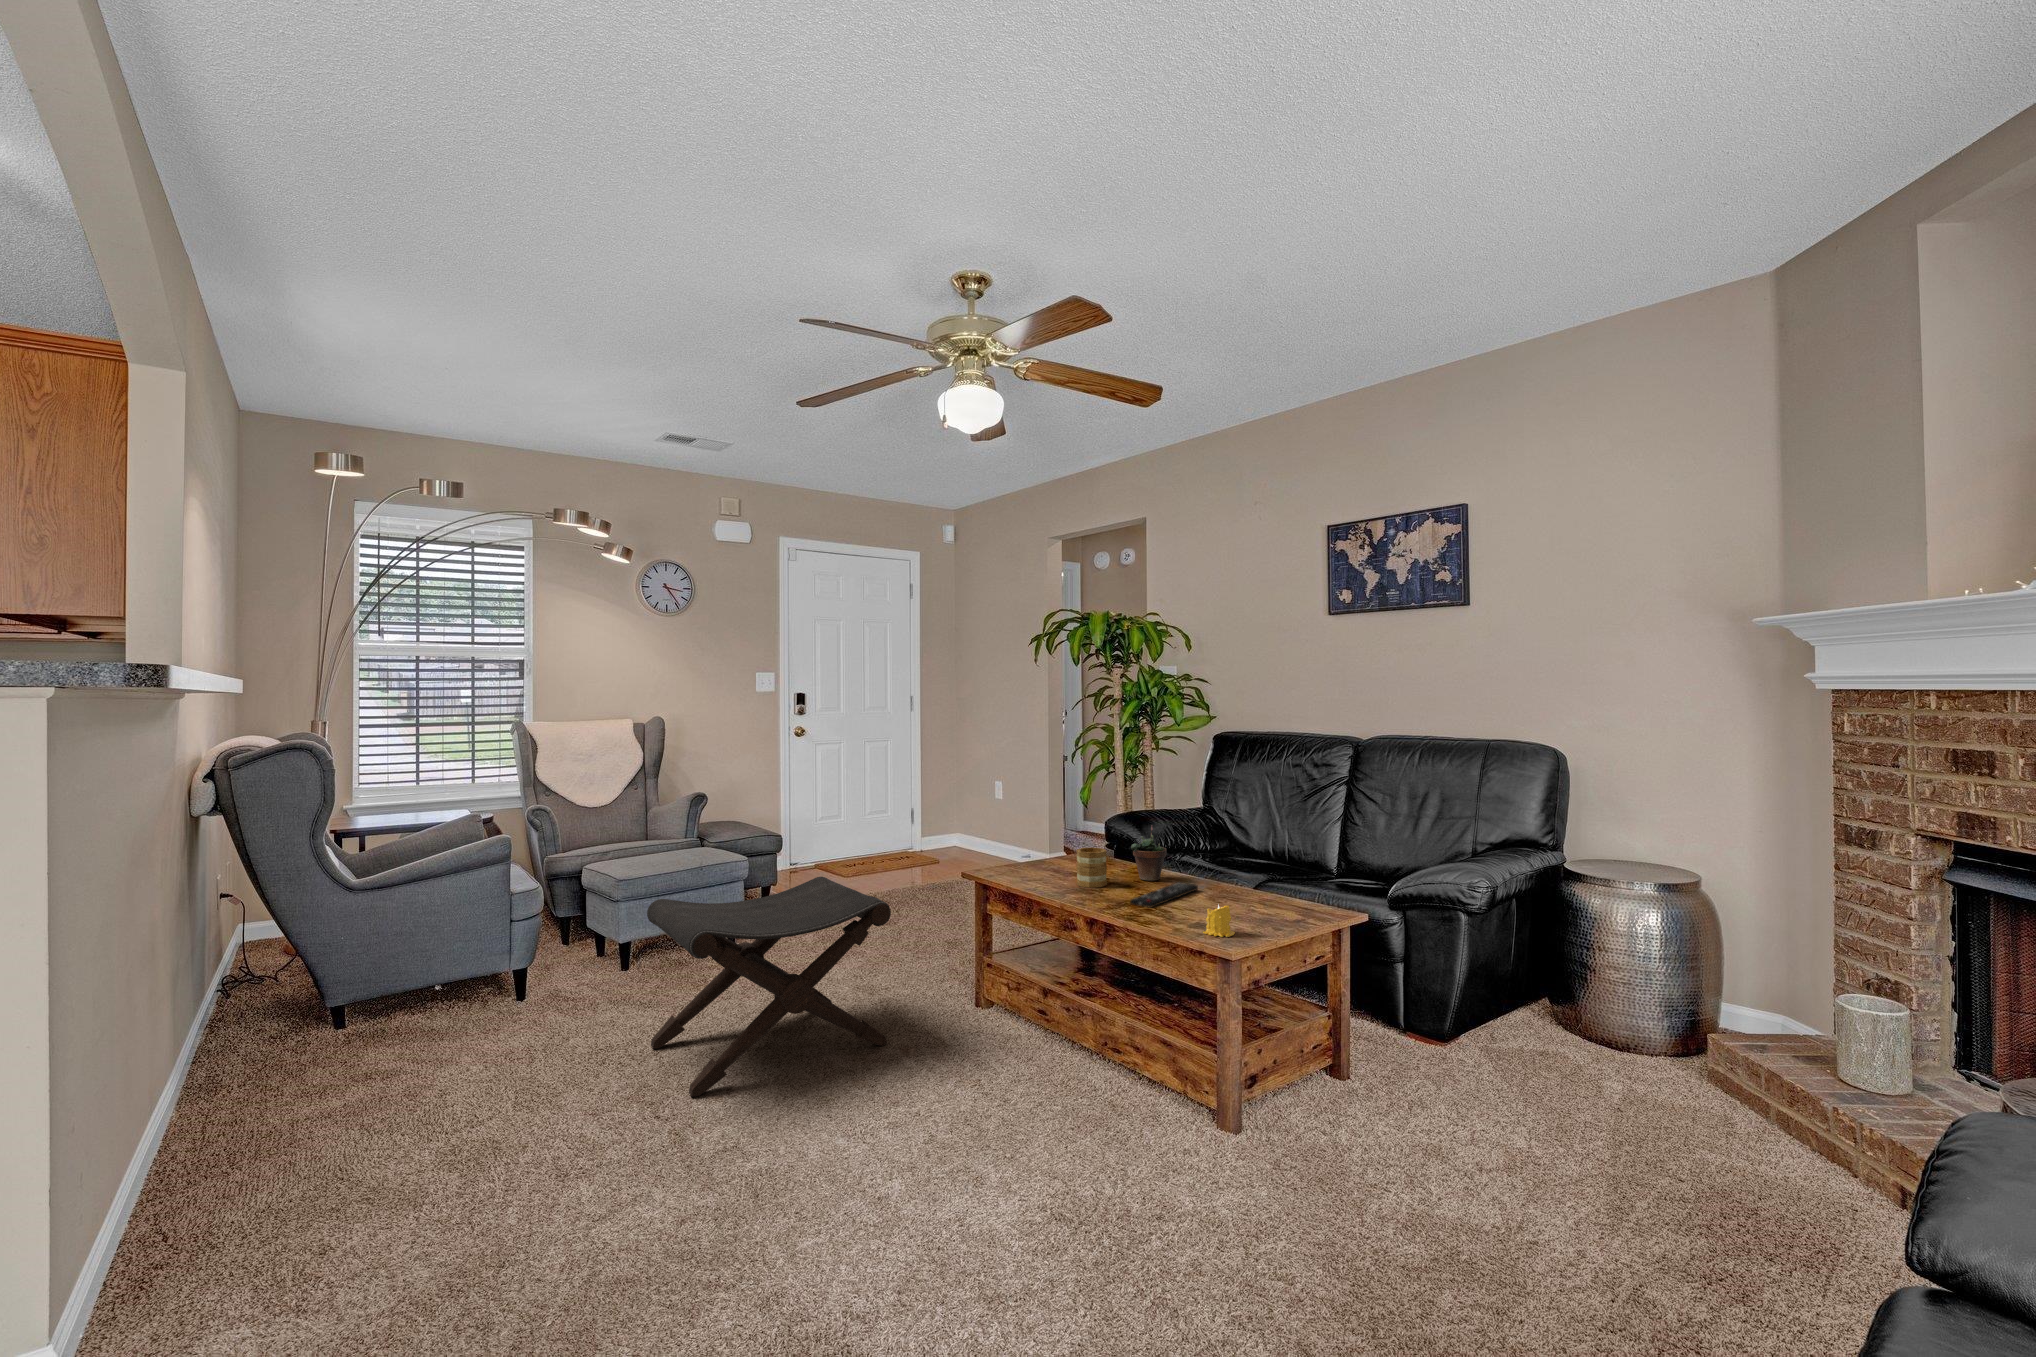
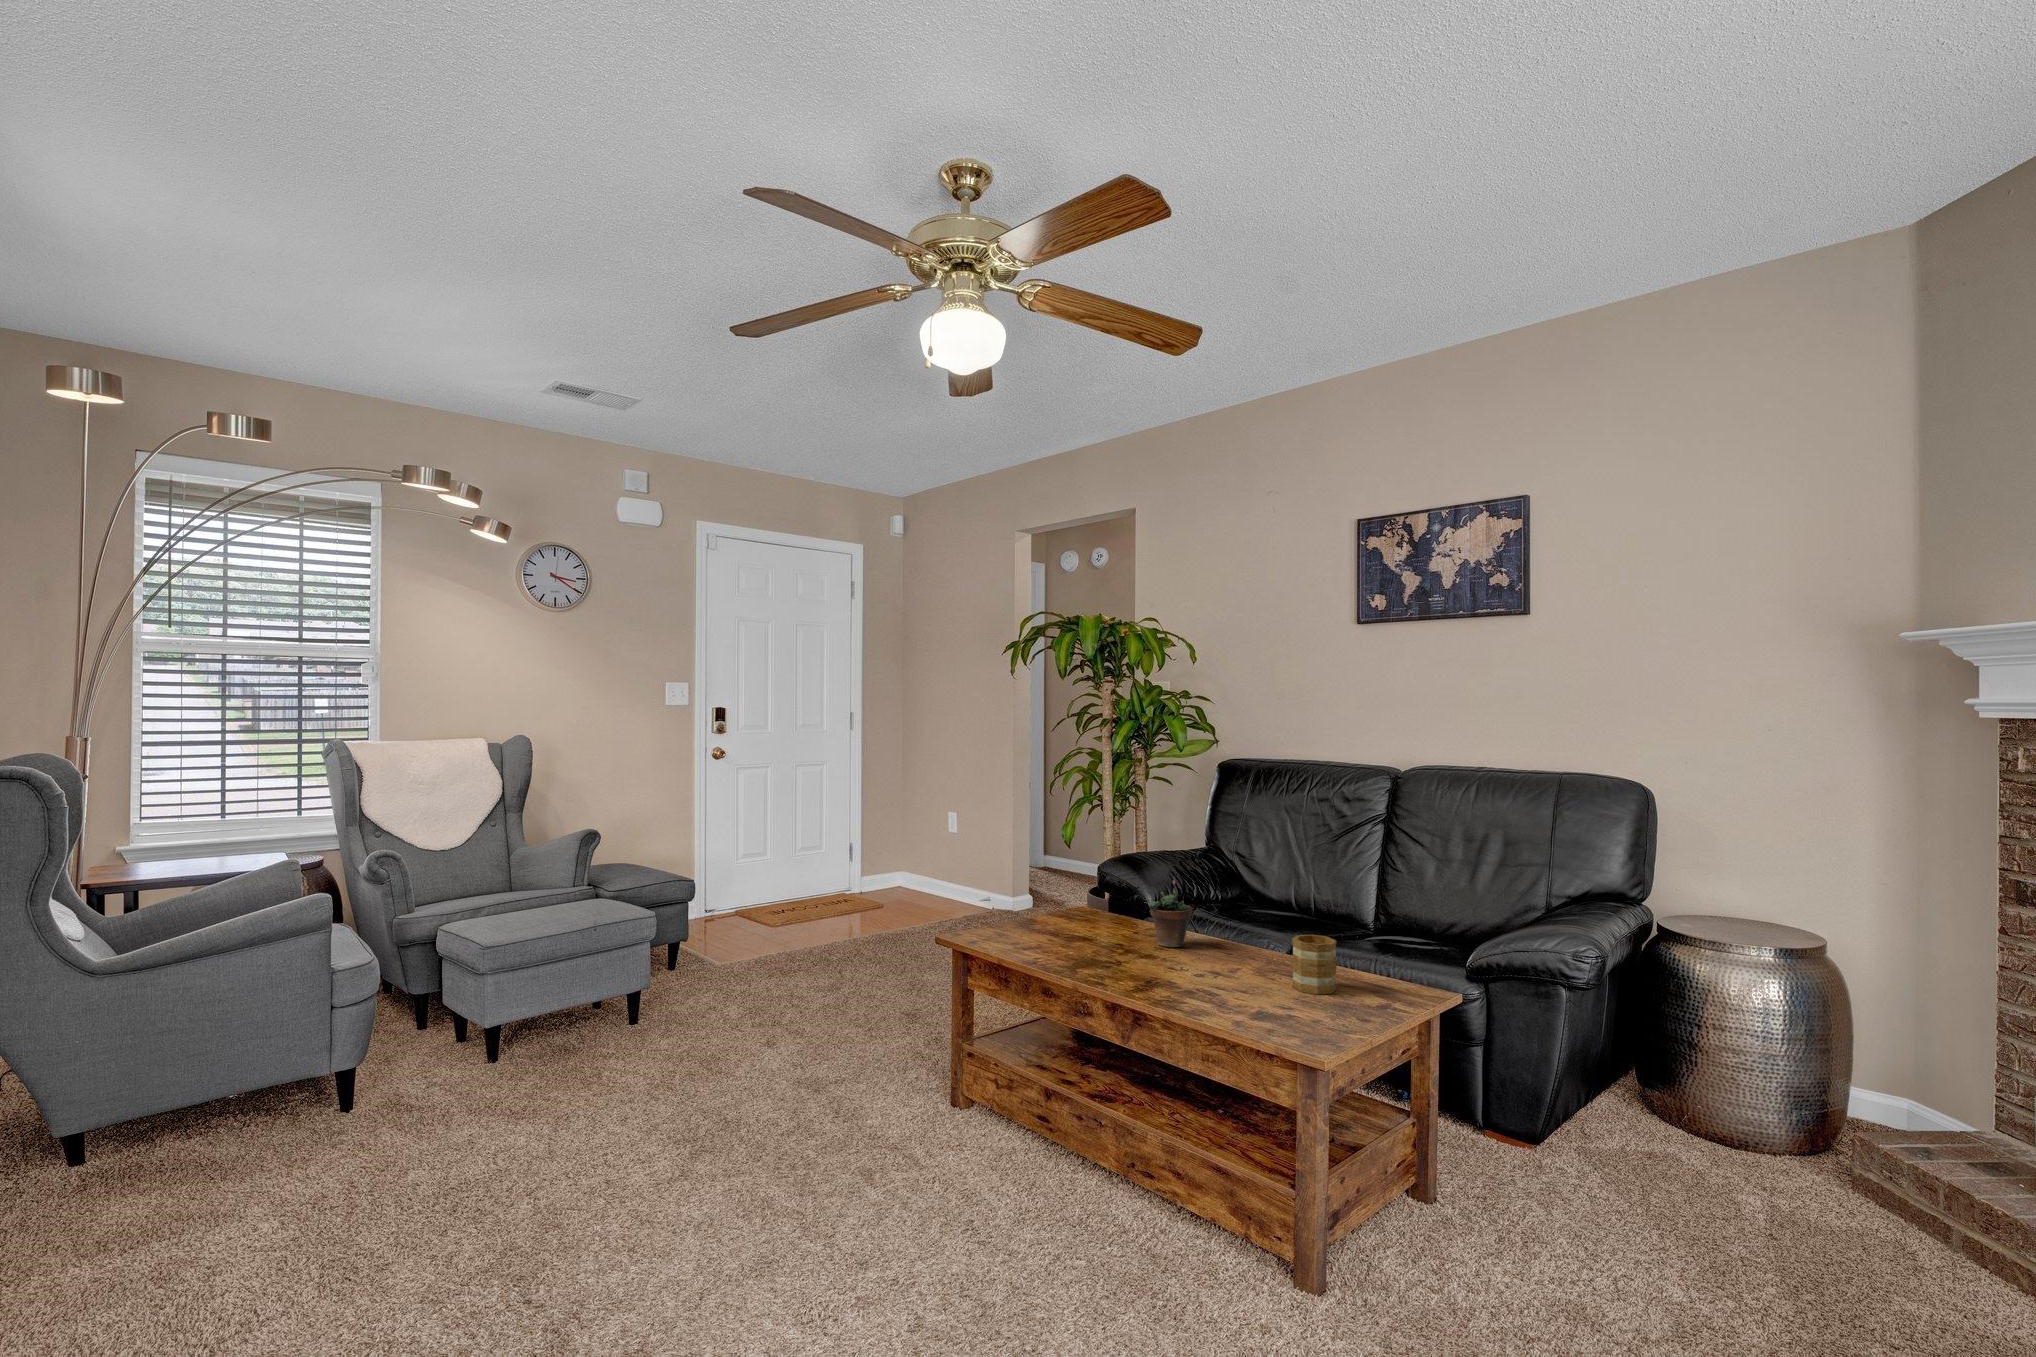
mug: present [1076,847,1107,888] -> present [1292,935,1337,994]
footstool: present [647,877,891,1097] -> none [526,945,852,1258]
remote control: present [1130,882,1198,908] -> none [1160,950,1236,988]
candle: present [1203,905,1235,937] -> none [1266,986,1307,1031]

